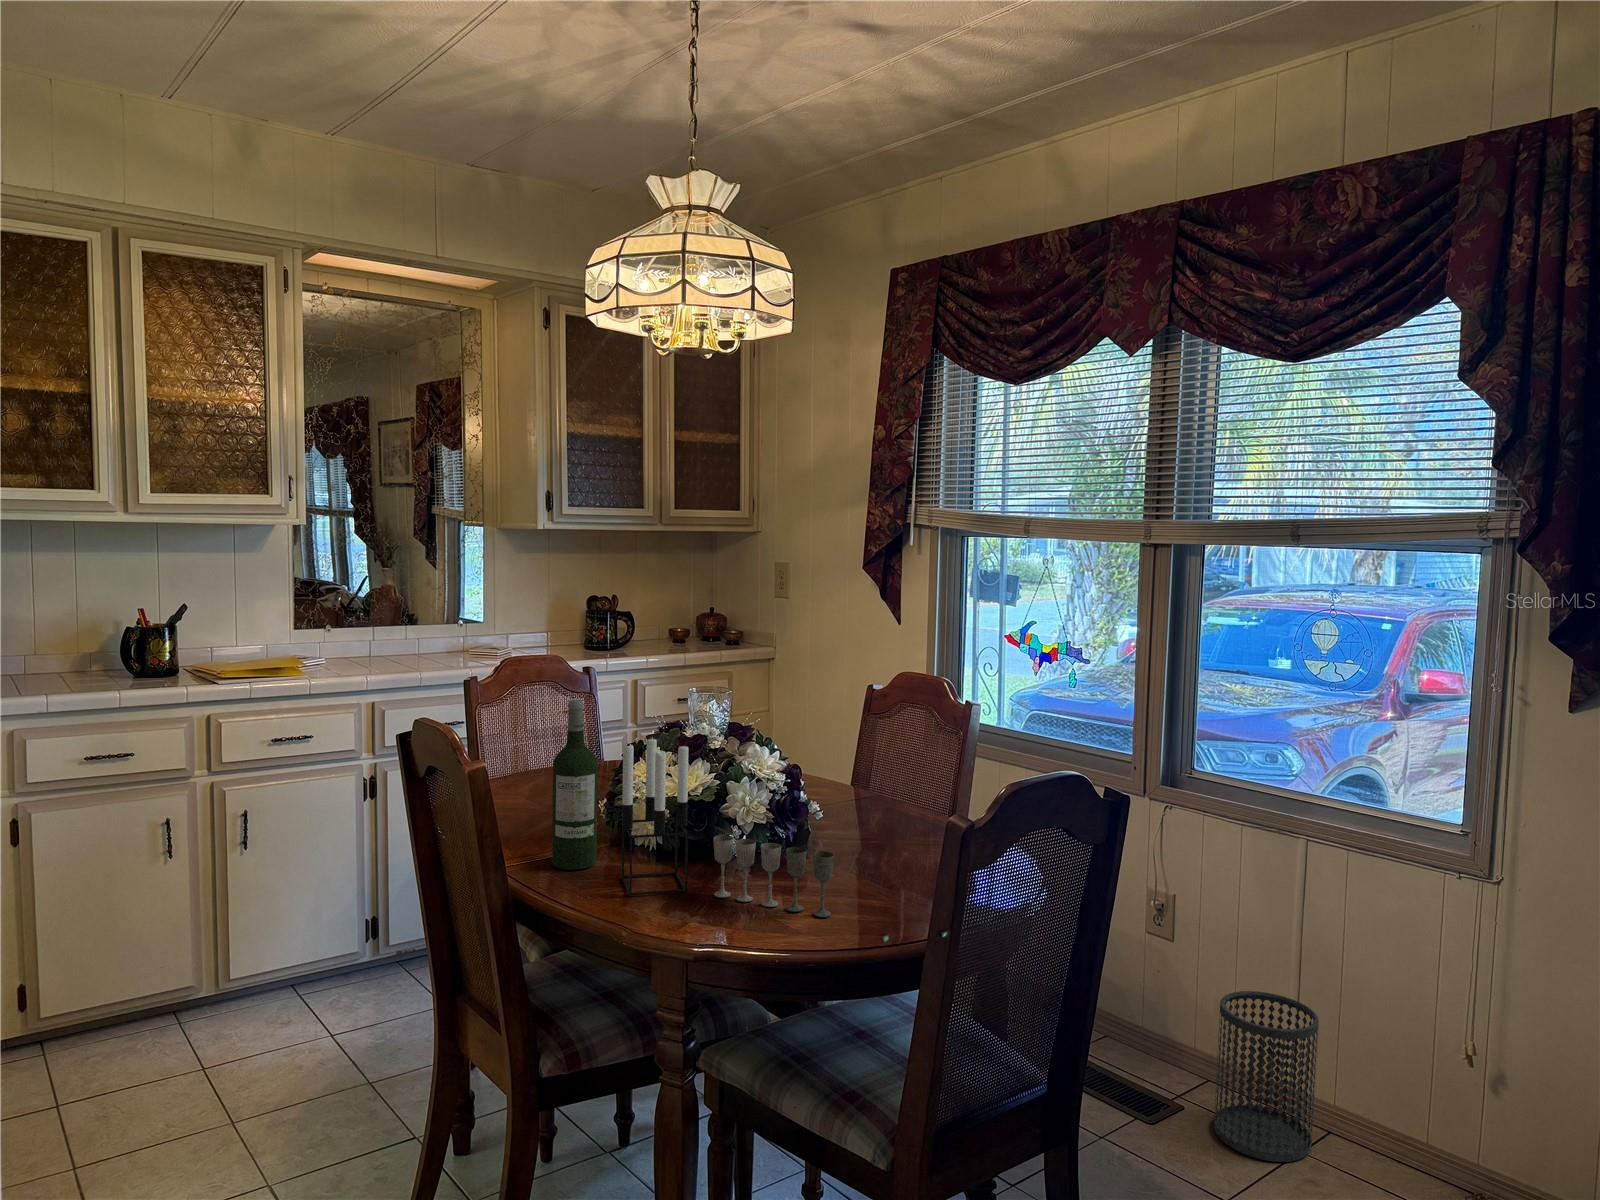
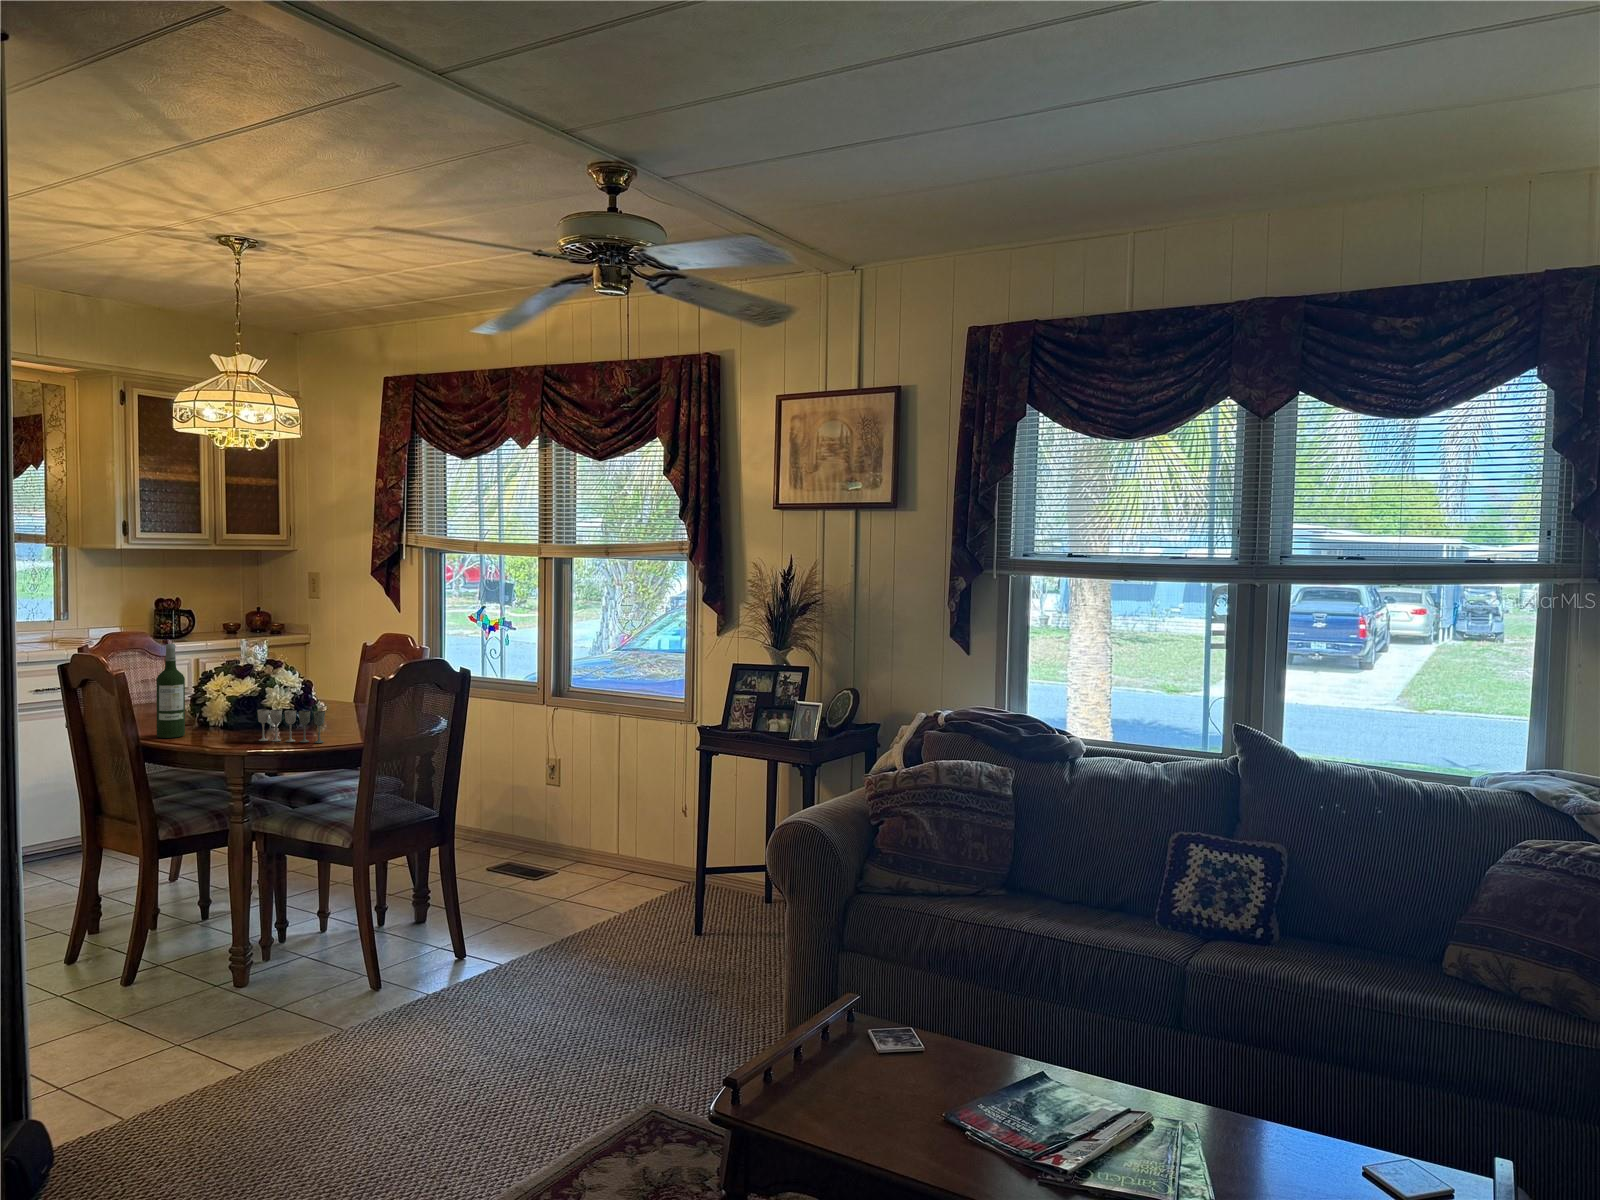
candle holder: present [622,737,688,896] -> none [202,661,243,743]
wastebasket: present [1214,991,1319,1162] -> none [571,801,621,884]

